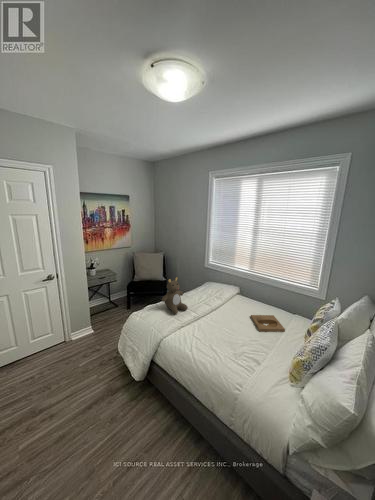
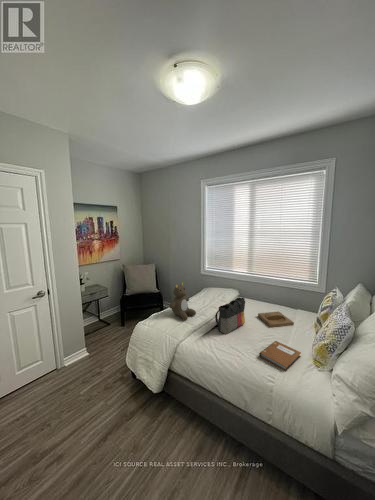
tote bag: none [204,298,236,333] -> present [215,297,245,334]
notebook: none [235,347,279,381] -> present [259,341,301,371]

